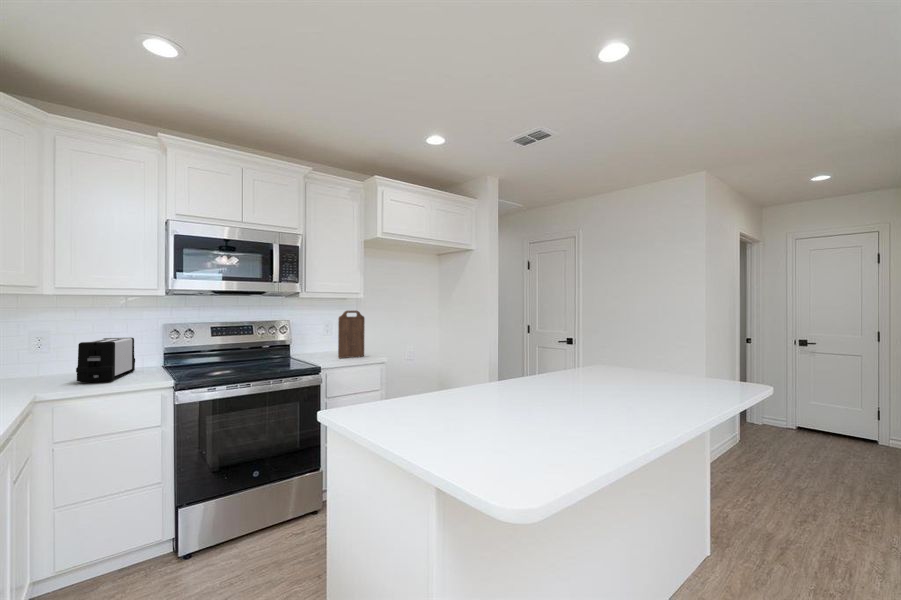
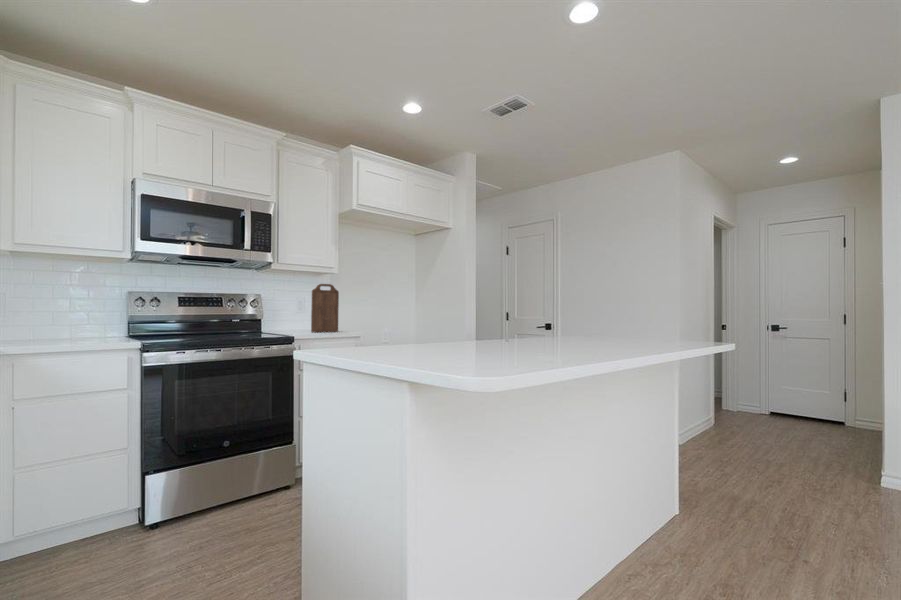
toaster: present [76,338,135,382] -> none [37,301,98,343]

